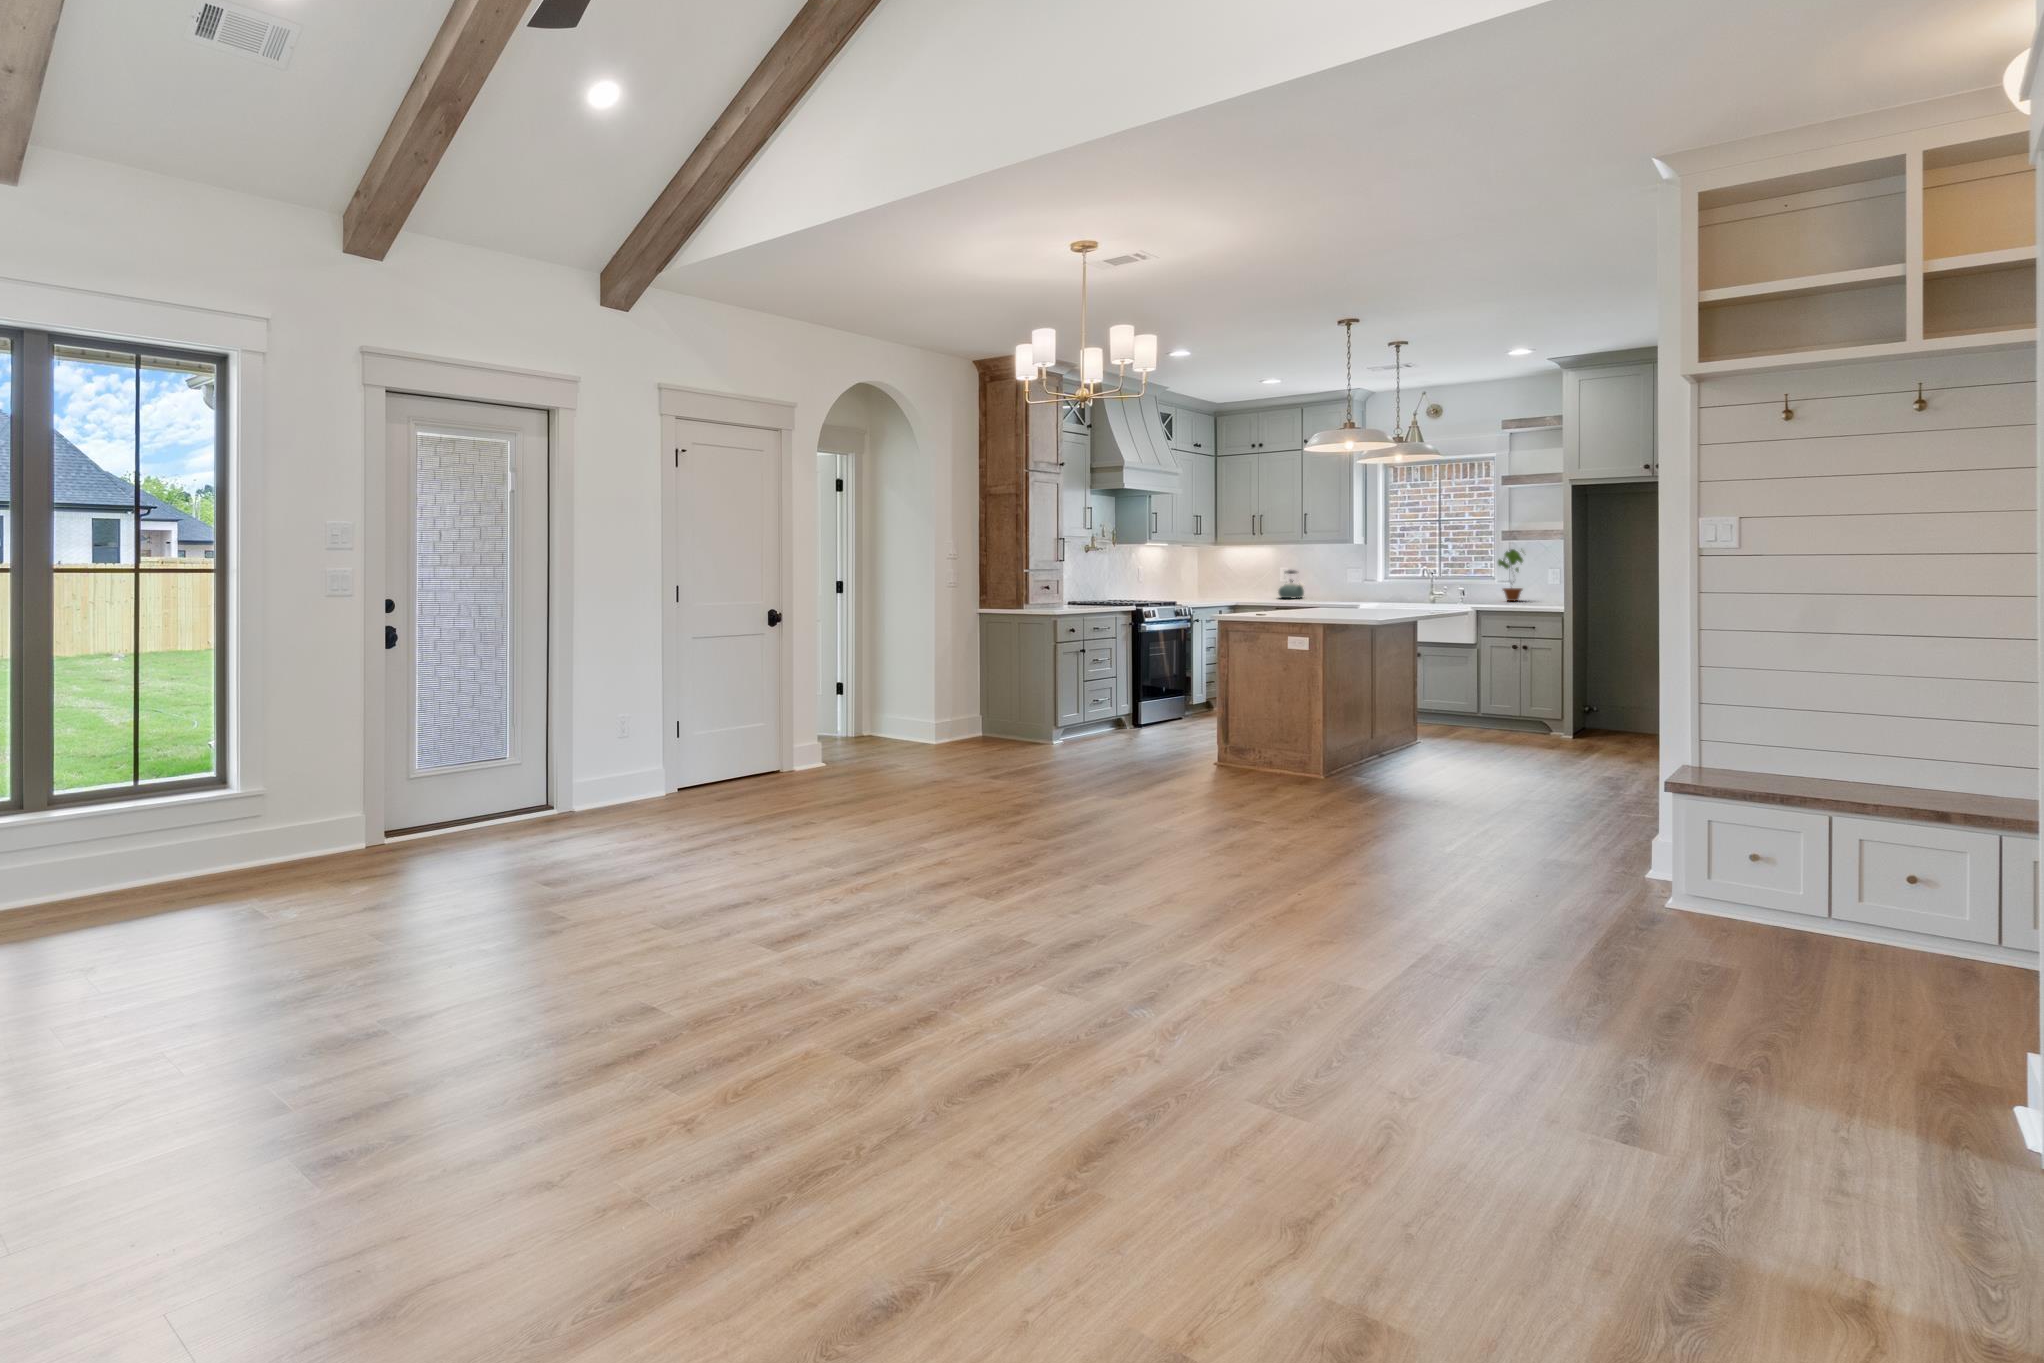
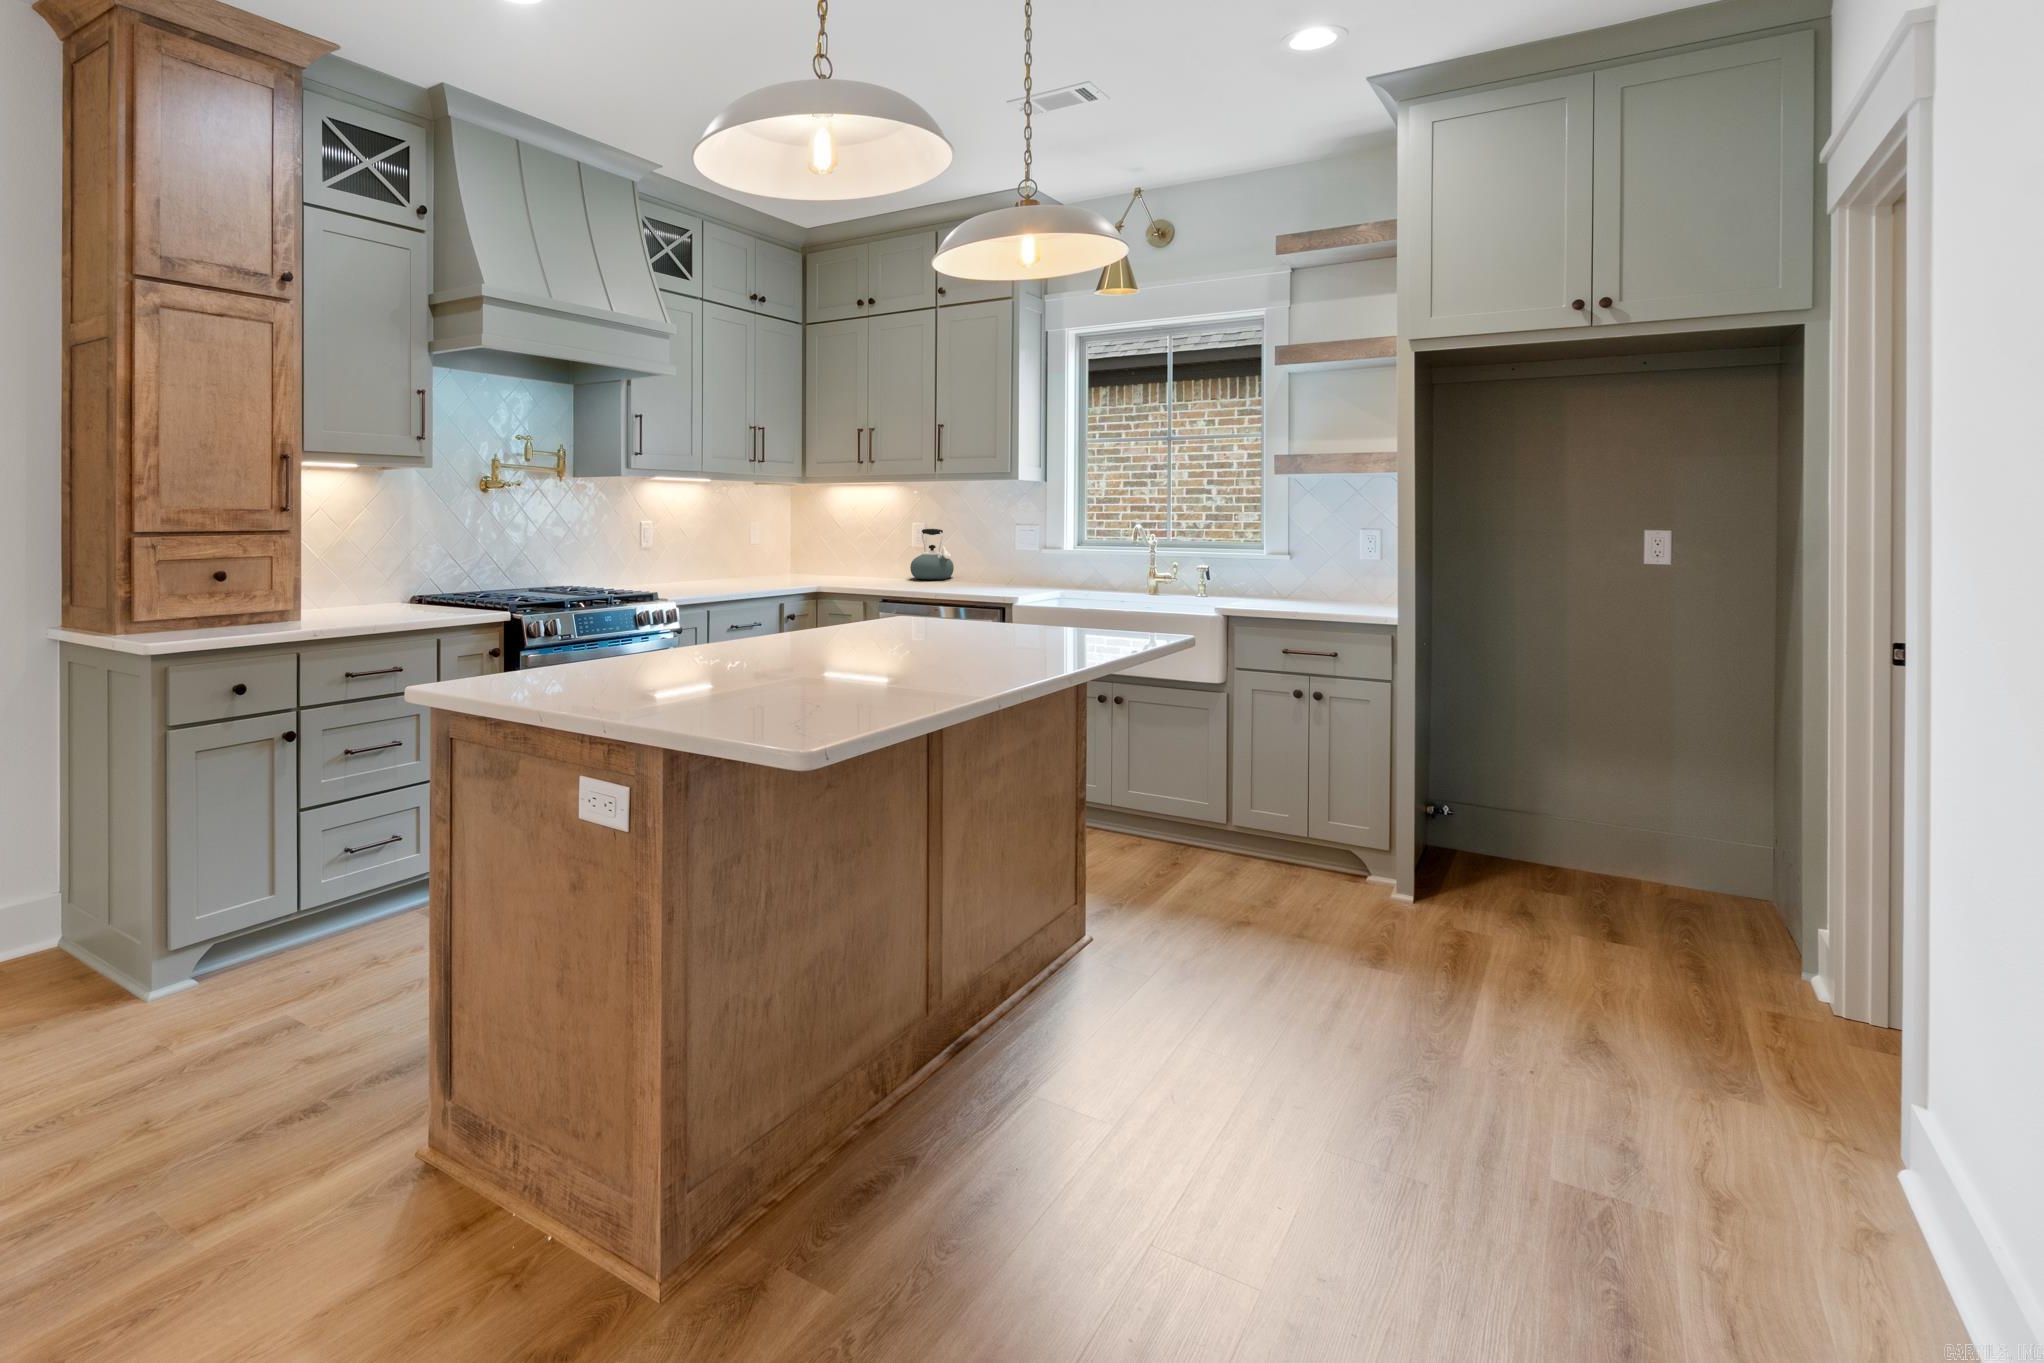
potted plant: present [1498,549,1523,601] -> none [1272,491,1323,594]

